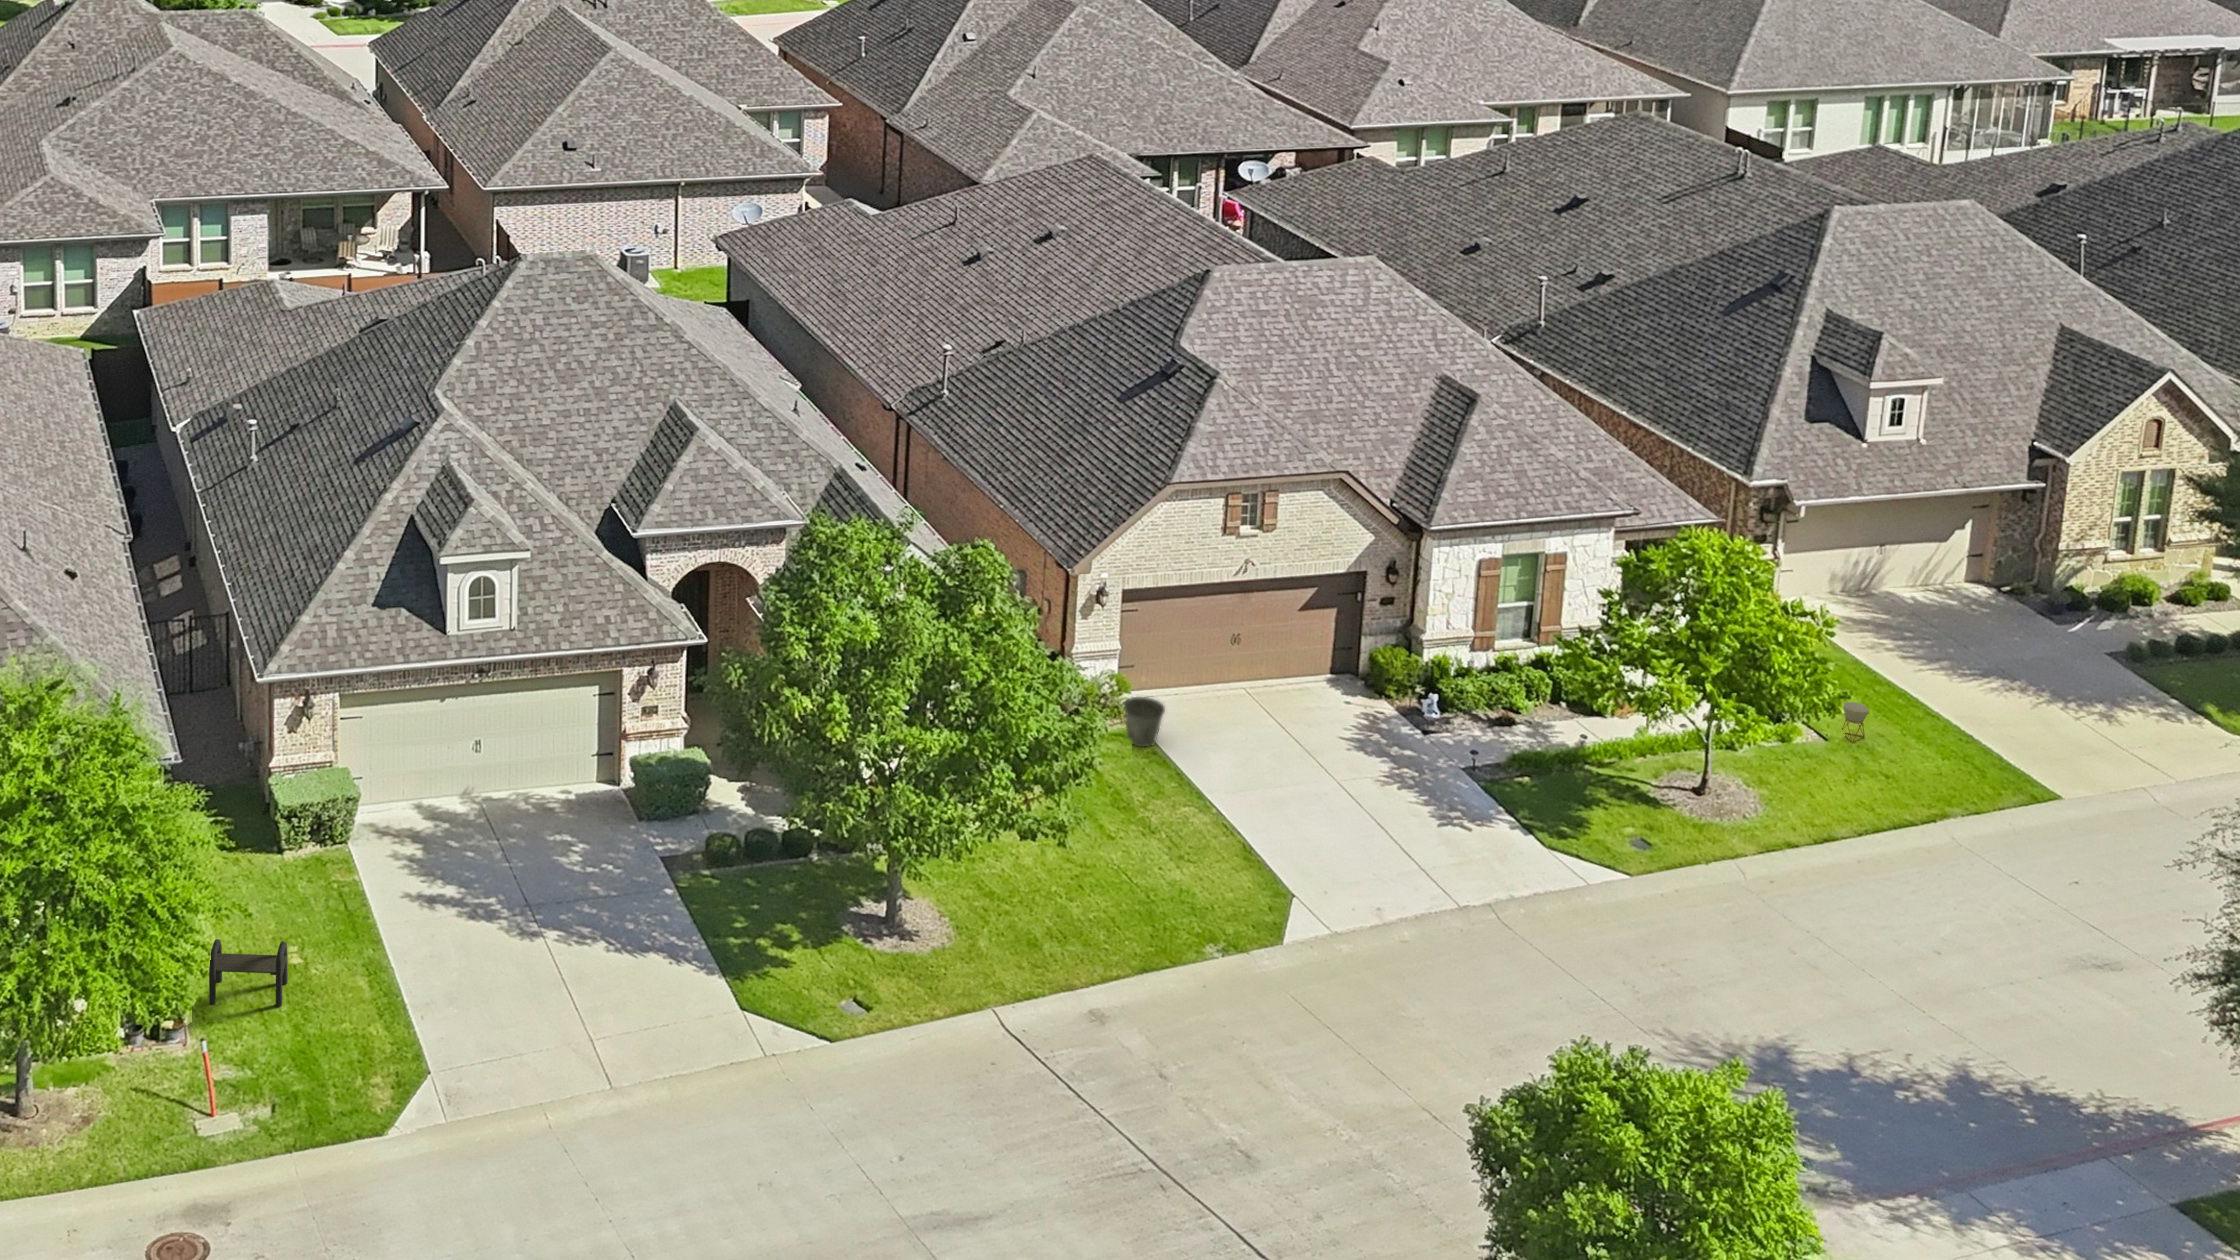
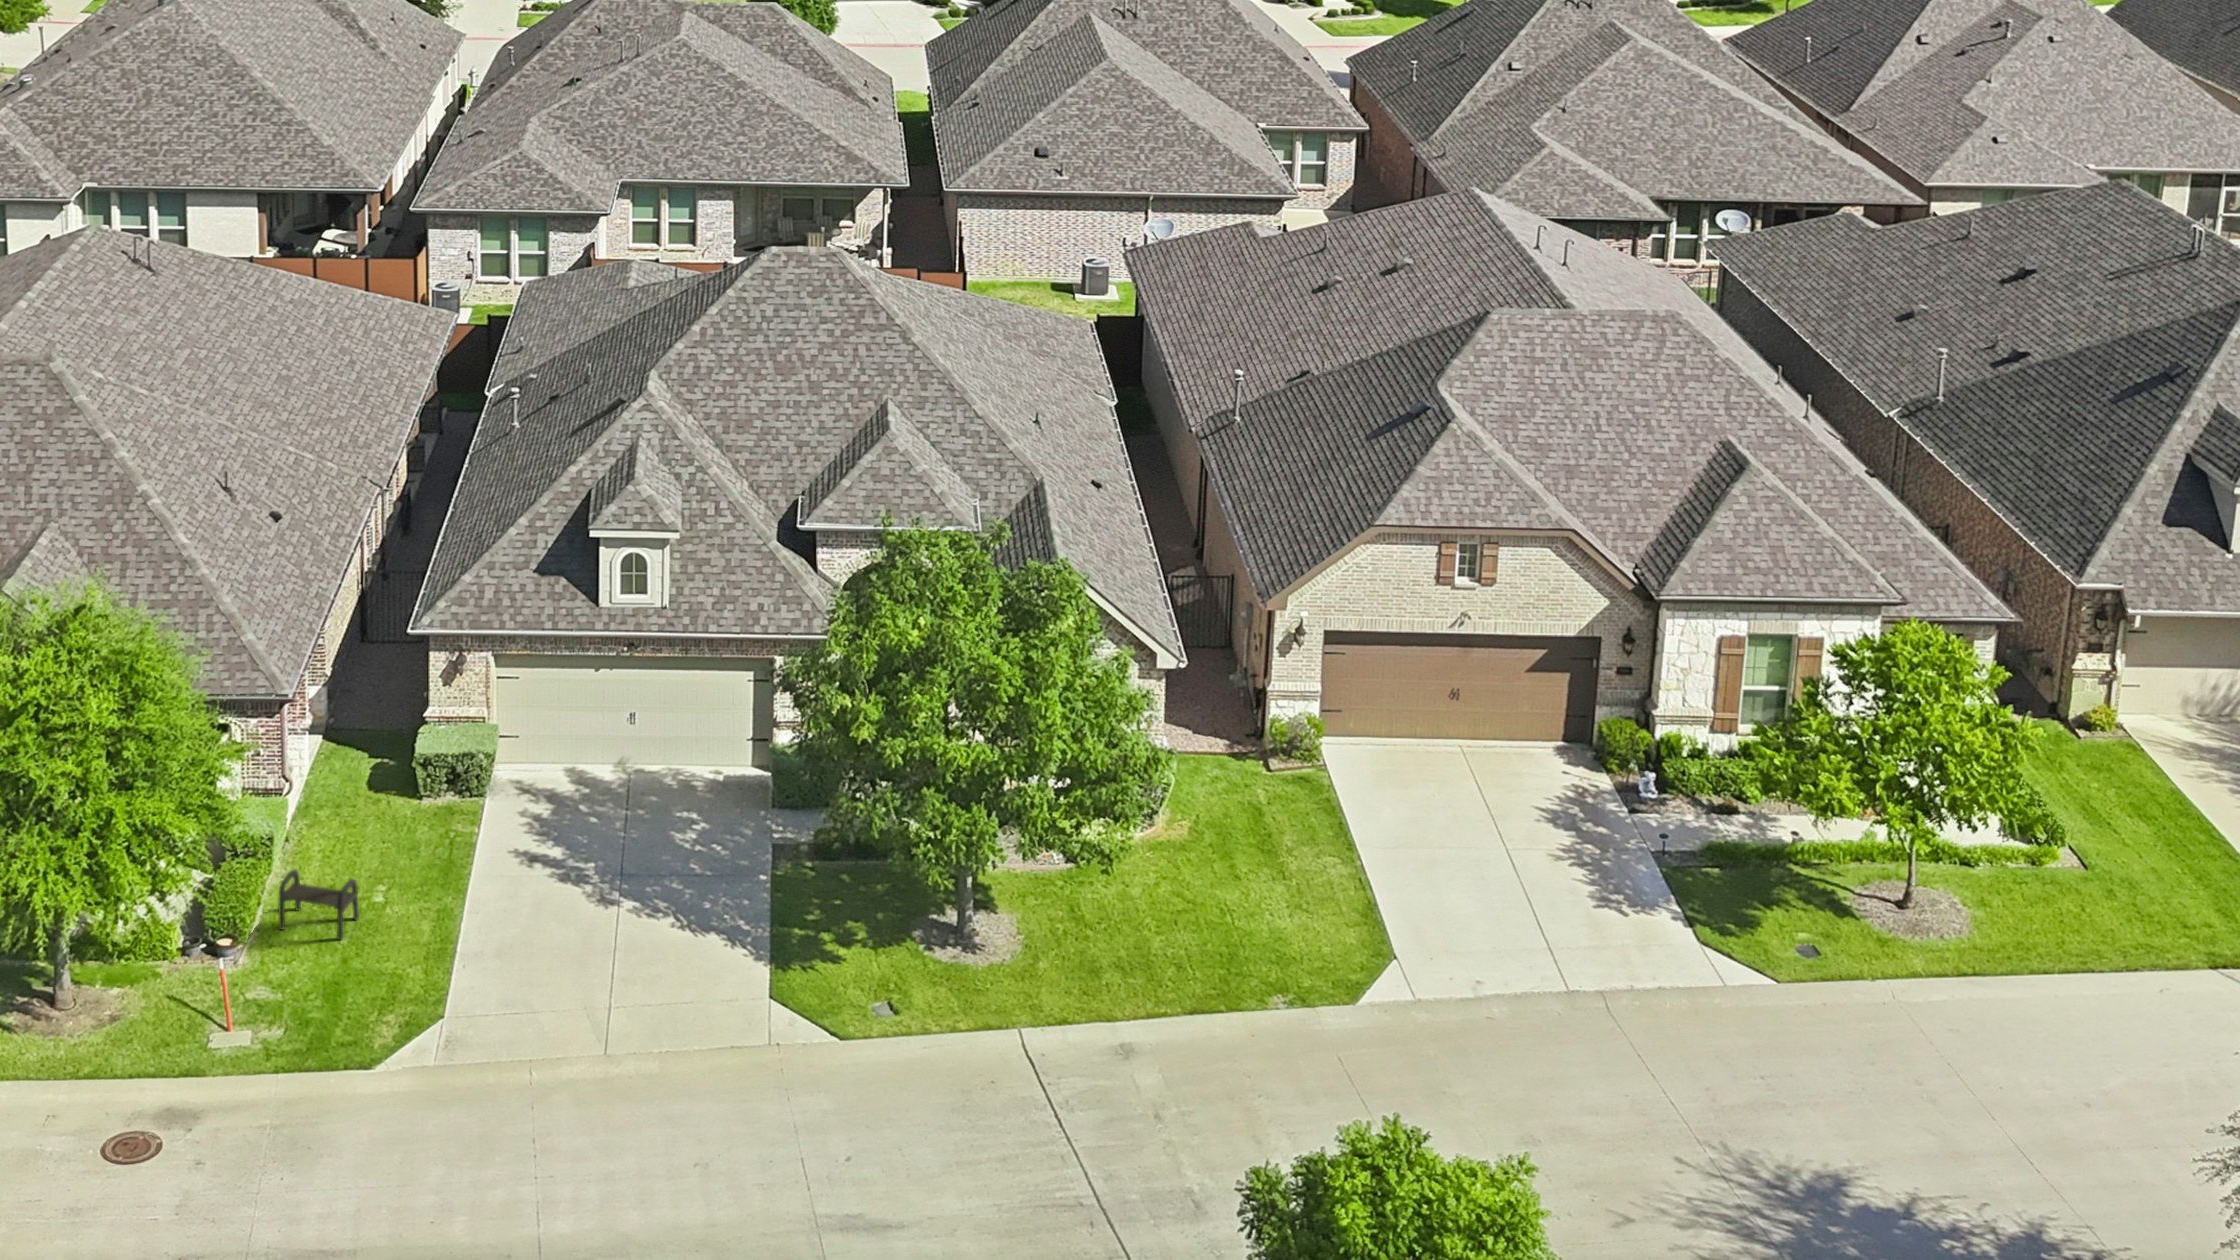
trash can: present [1124,697,1165,747] -> none [1300,742,1343,794]
planter: present [1842,702,1869,742] -> none [2115,832,2145,877]

